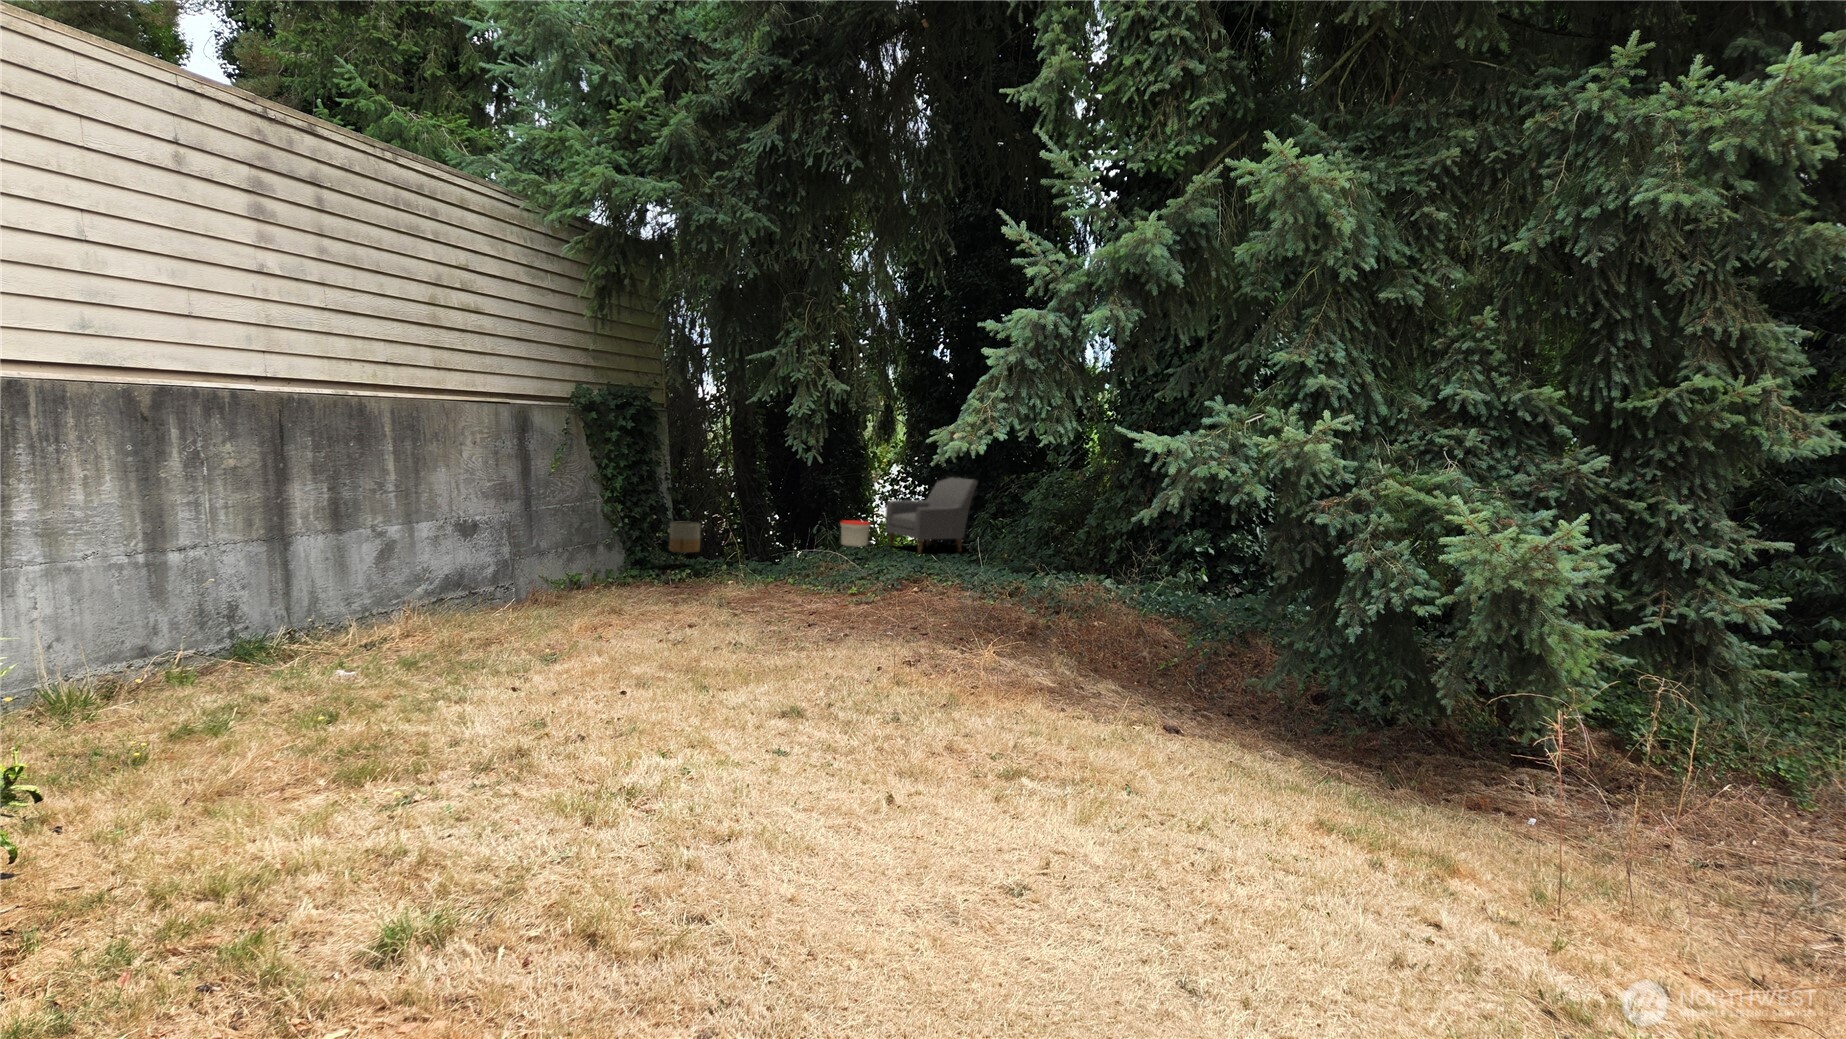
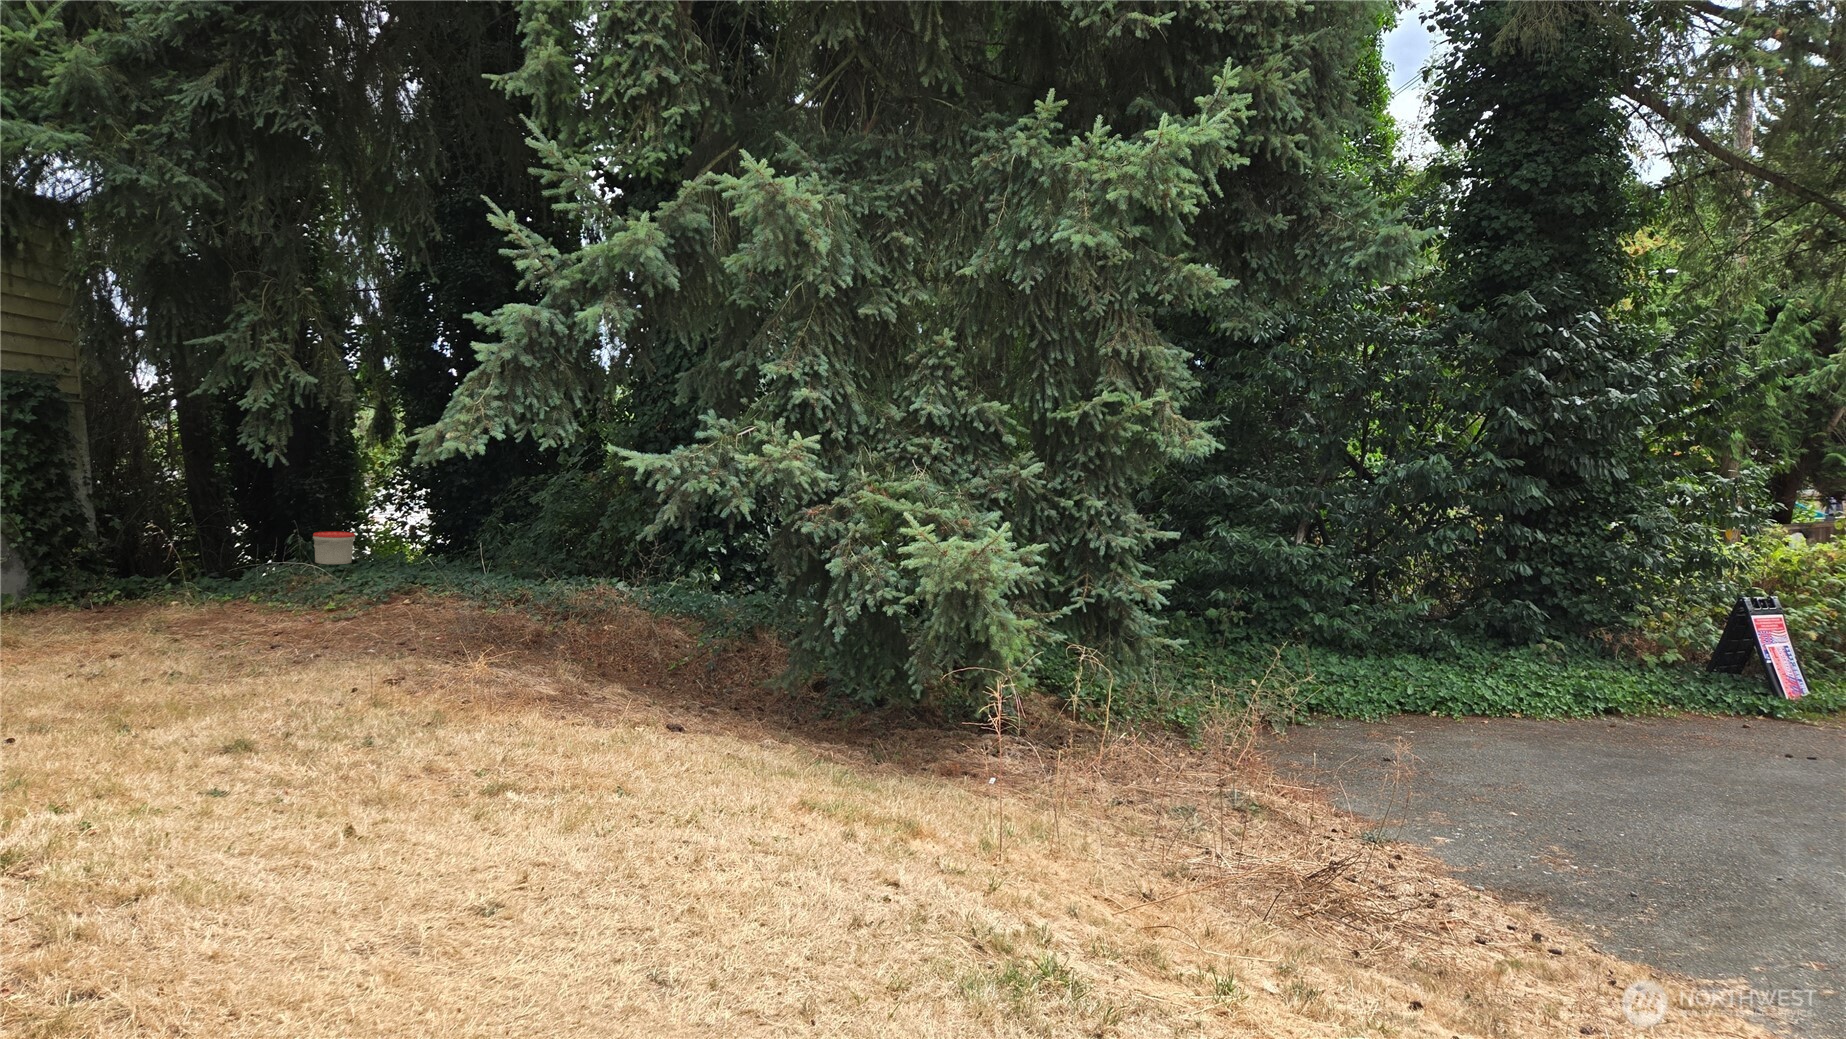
chair: present [885,477,978,553] -> none [375,475,496,570]
planter: present [669,522,700,553] -> none [54,542,102,602]

